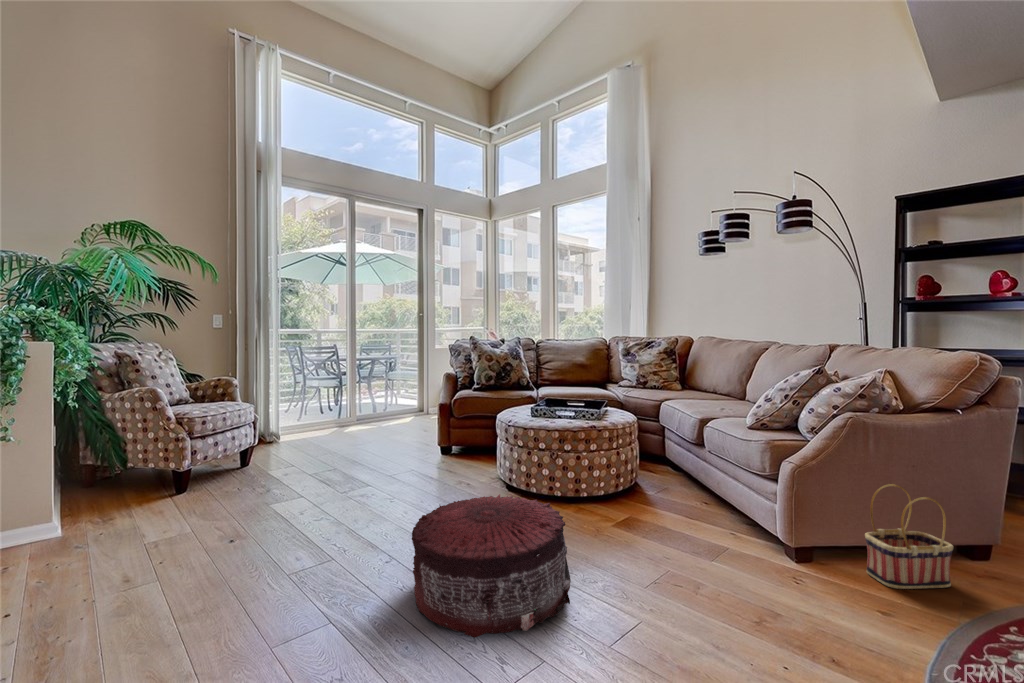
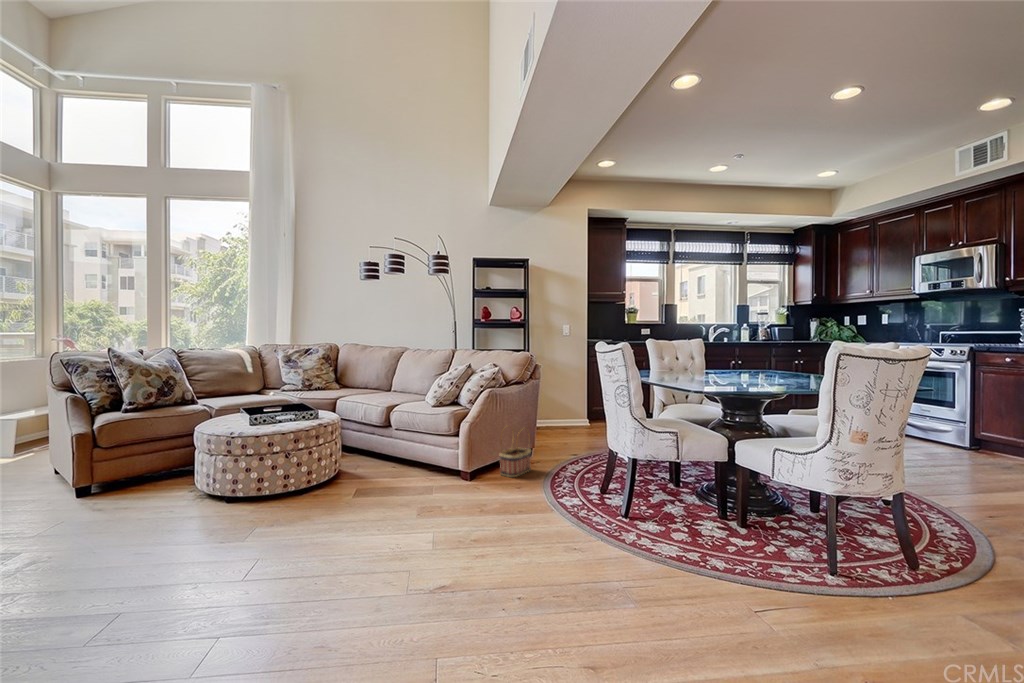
pouf: present [412,494,571,638] -> none [263,477,393,577]

